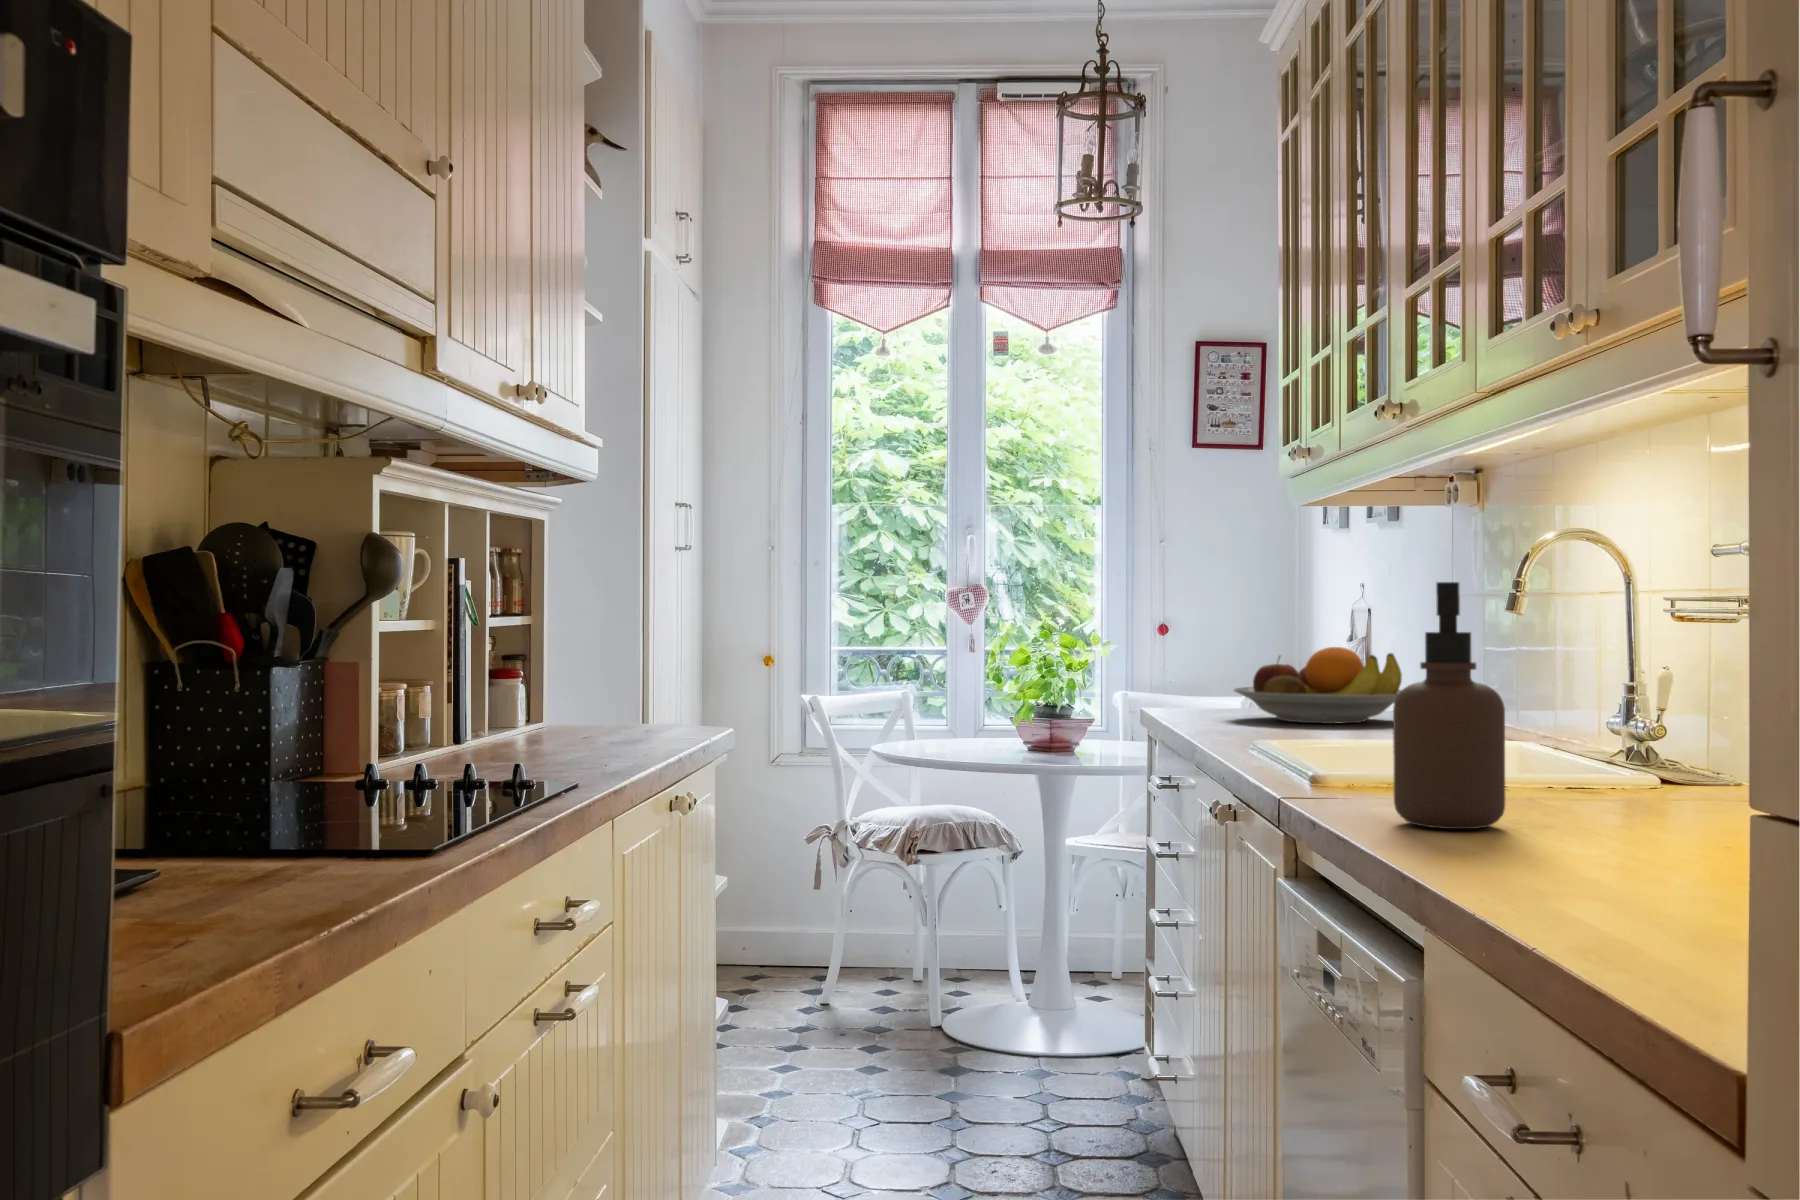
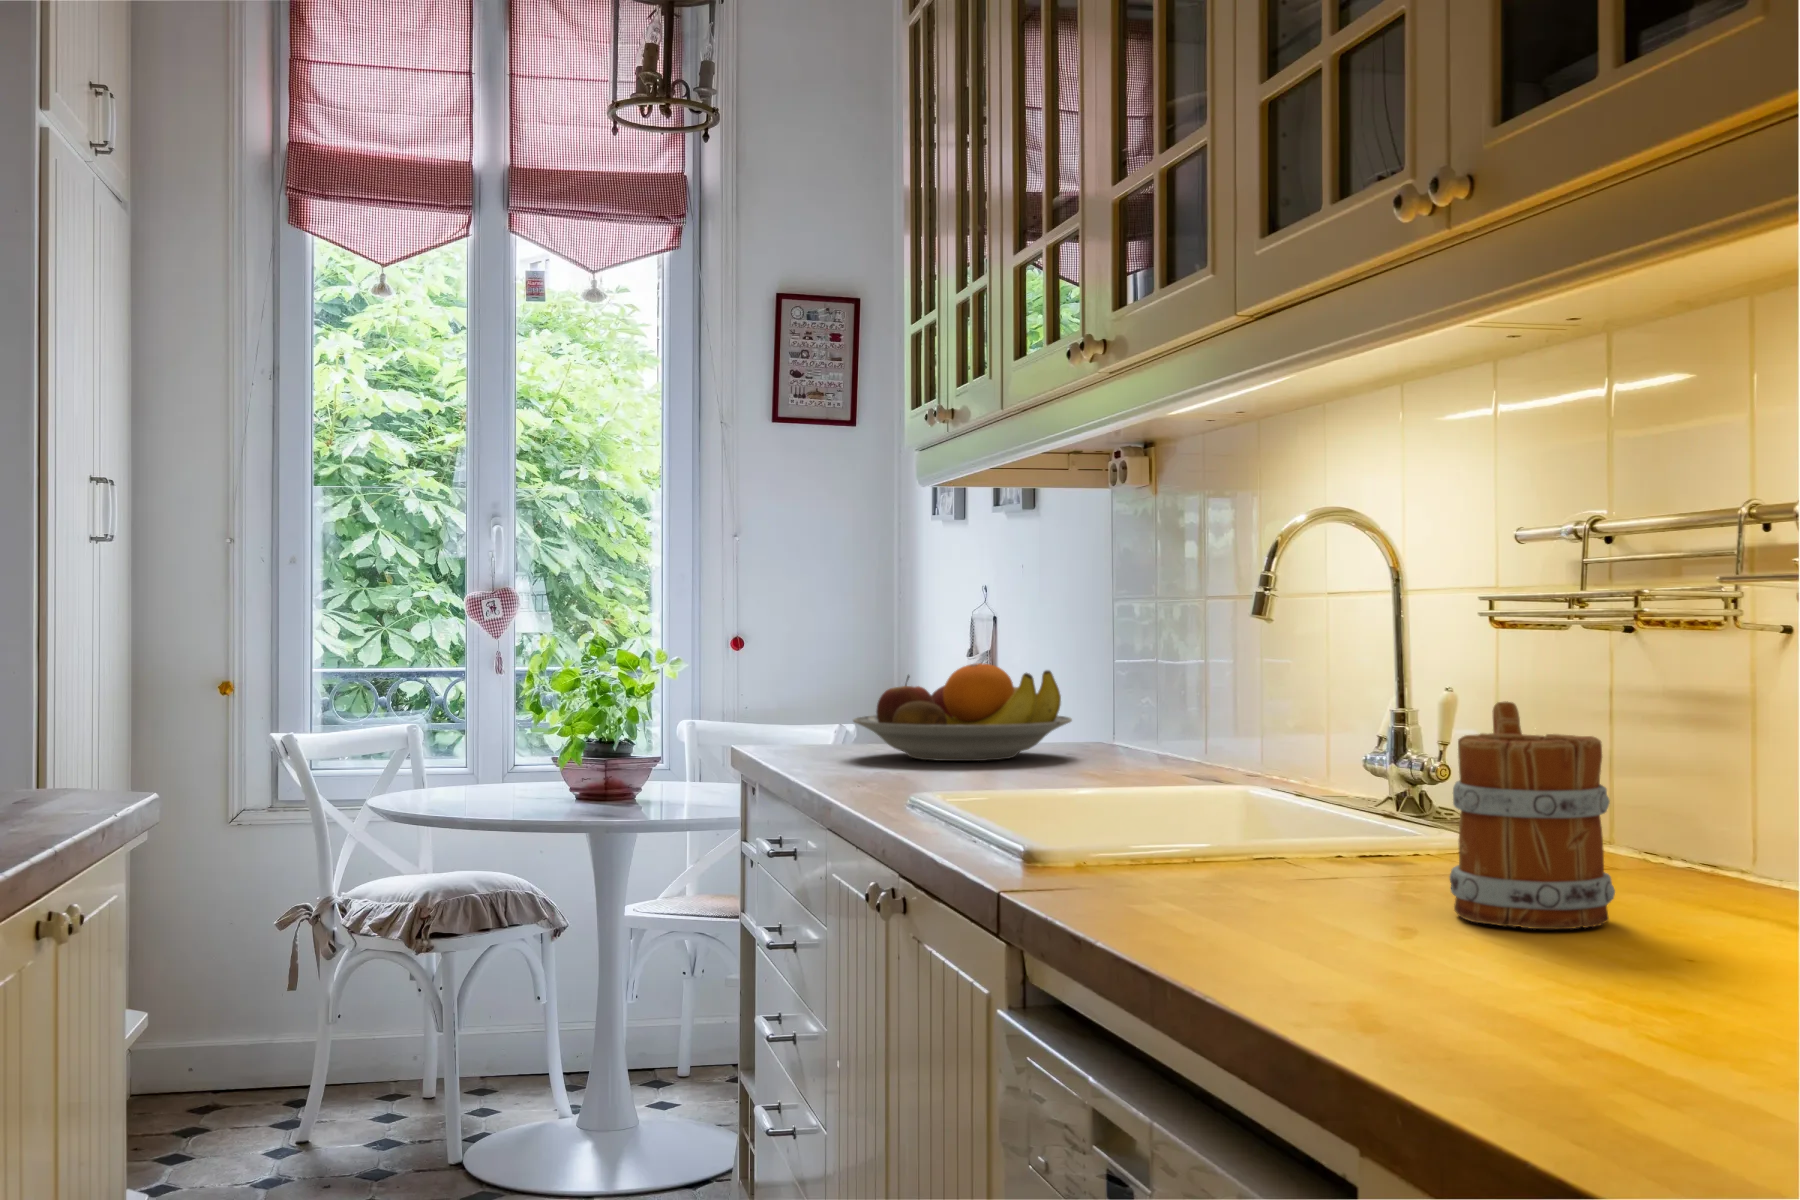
soap dispenser: present [1393,582,1505,829] -> none [1213,565,1384,956]
mug: none [1578,675,1691,826] -> present [1450,701,1615,929]

